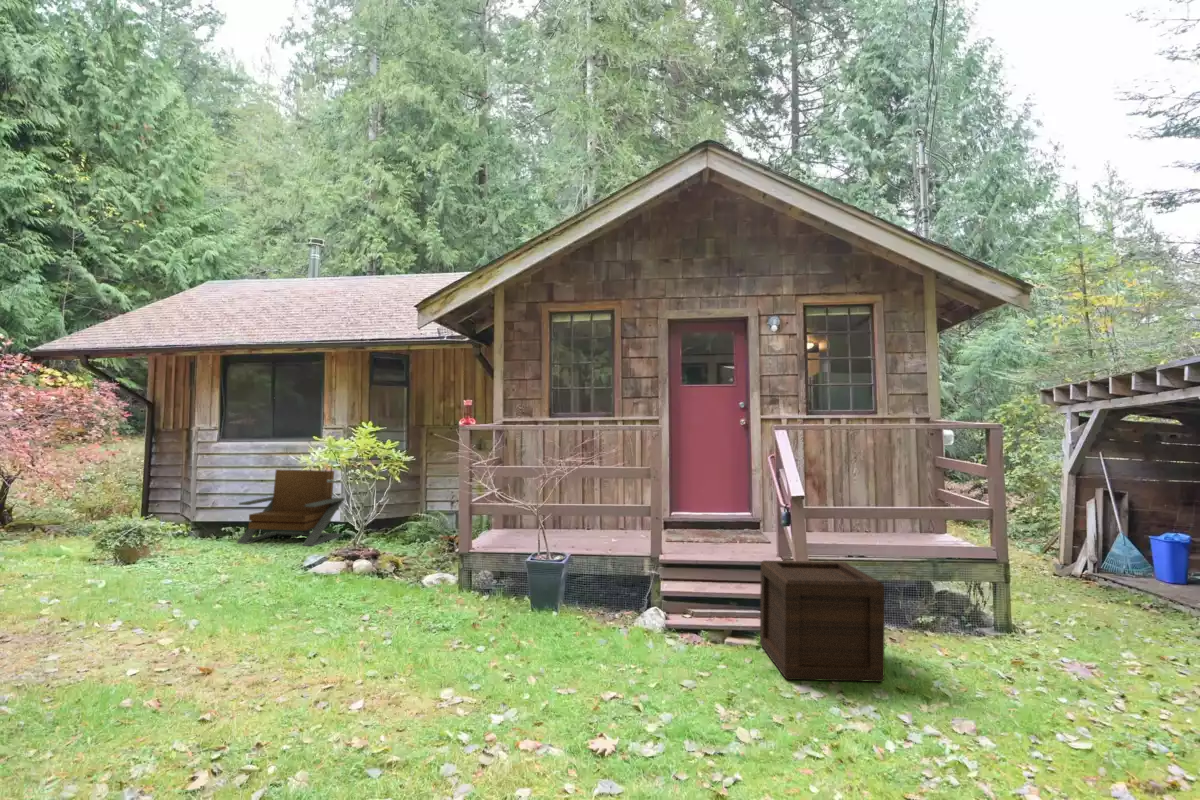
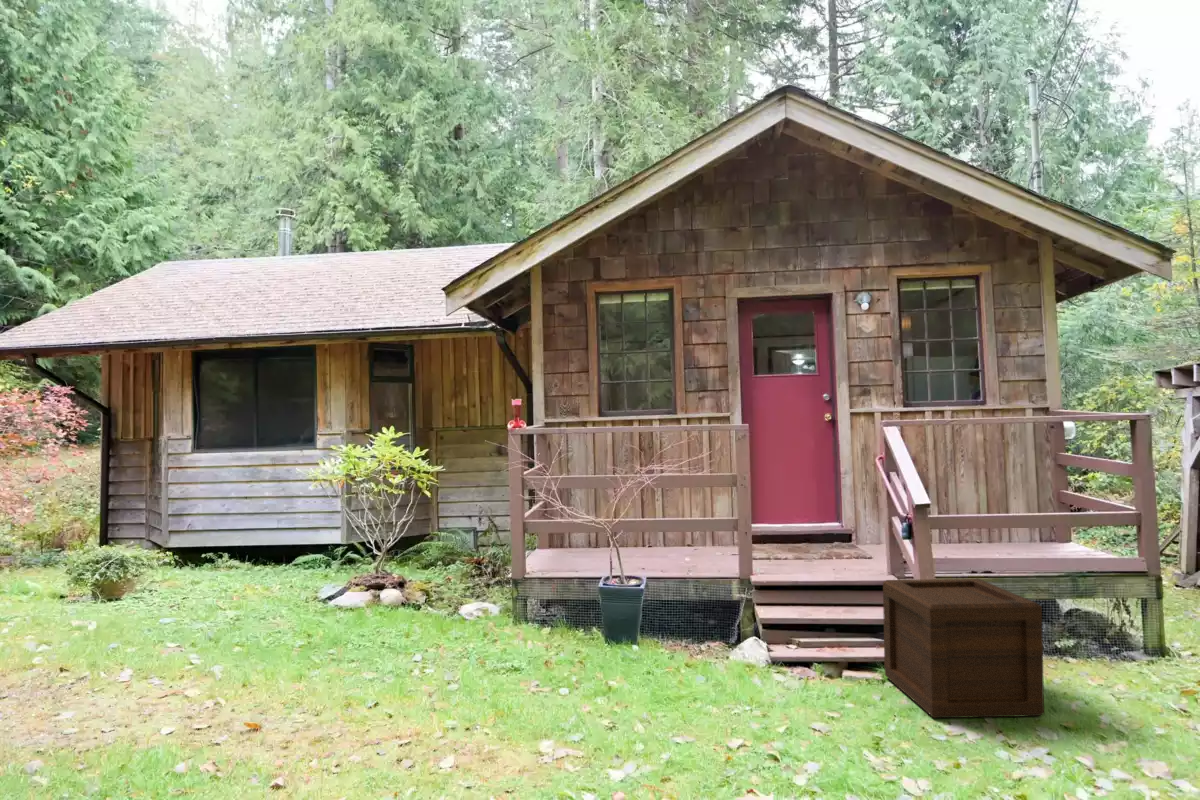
lounge chair: present [237,469,344,546] -> none [226,484,345,574]

